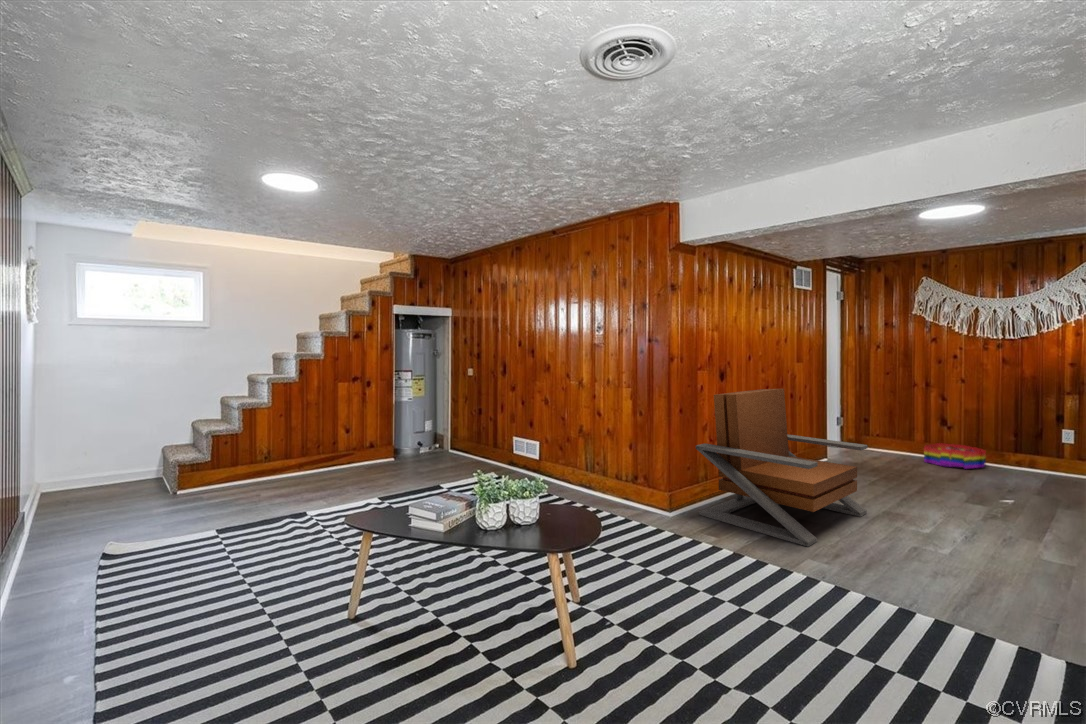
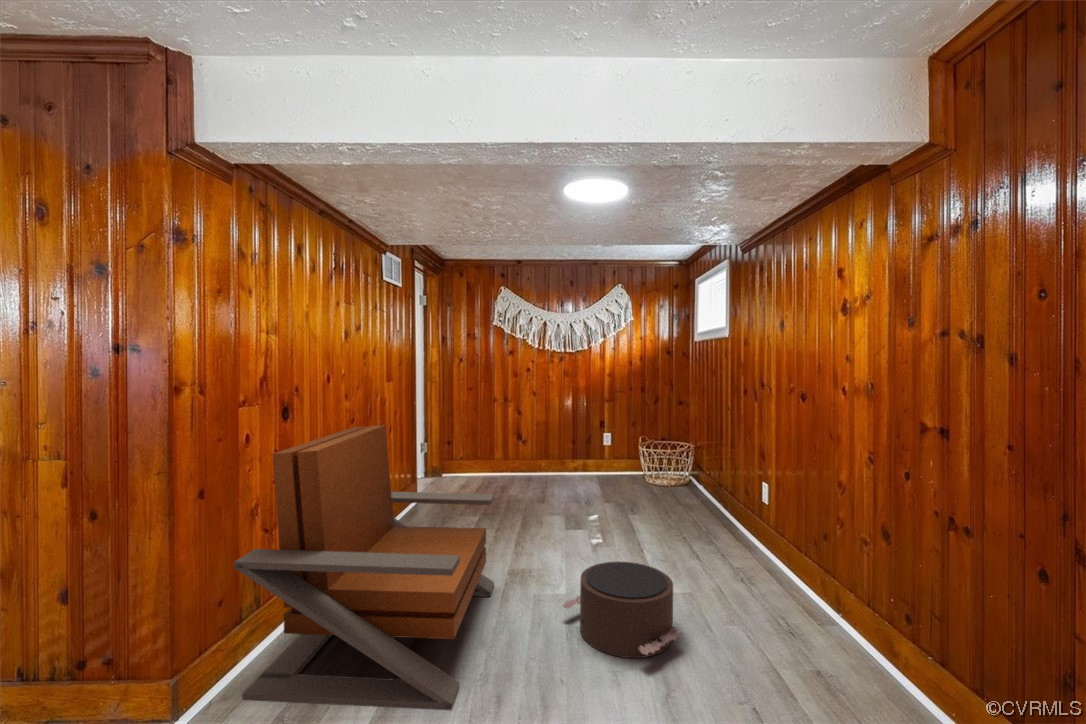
storage bin: present [924,443,986,469] -> none [507,457,555,484]
pouf: none [914,506,1021,573] -> present [562,562,681,658]

